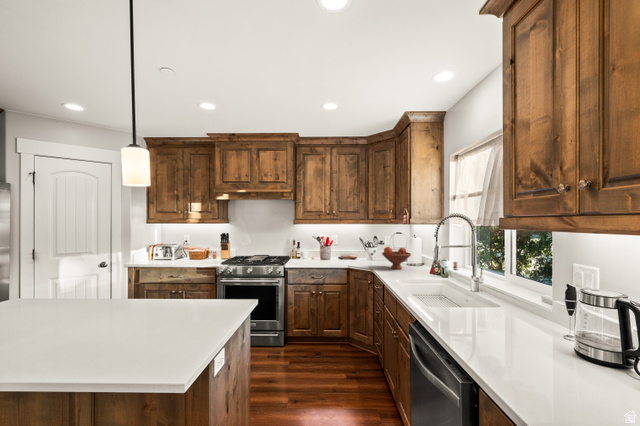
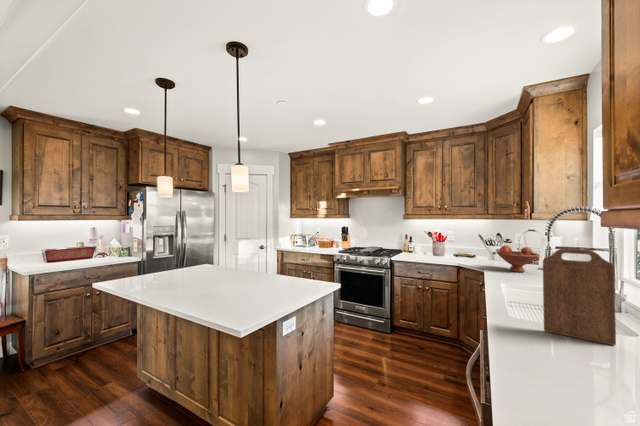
cutting board: none [452,250,493,316] -> present [543,249,616,345]

